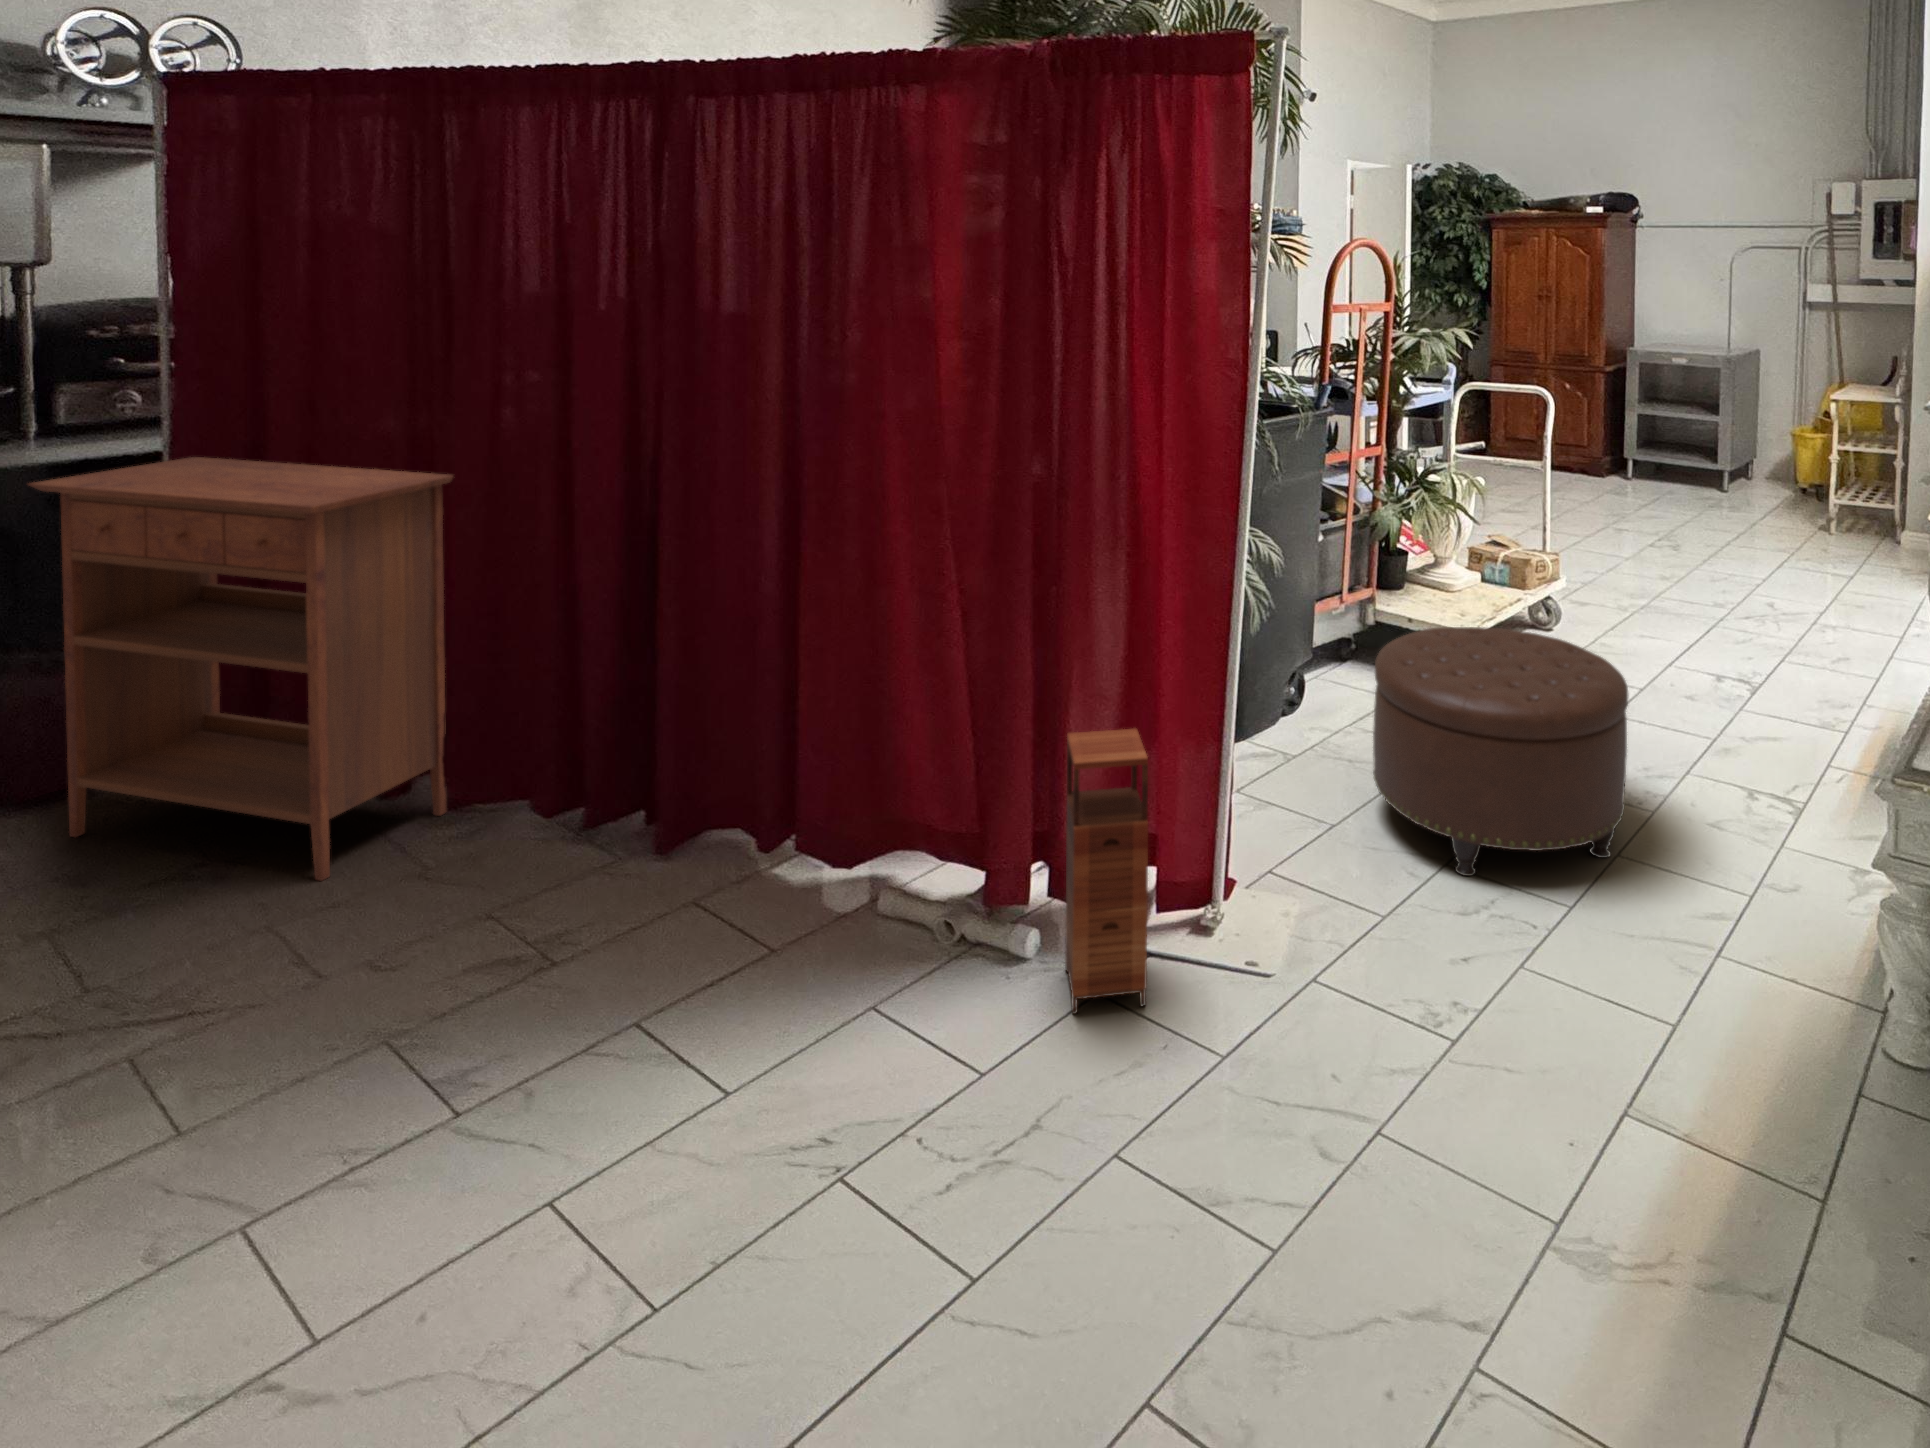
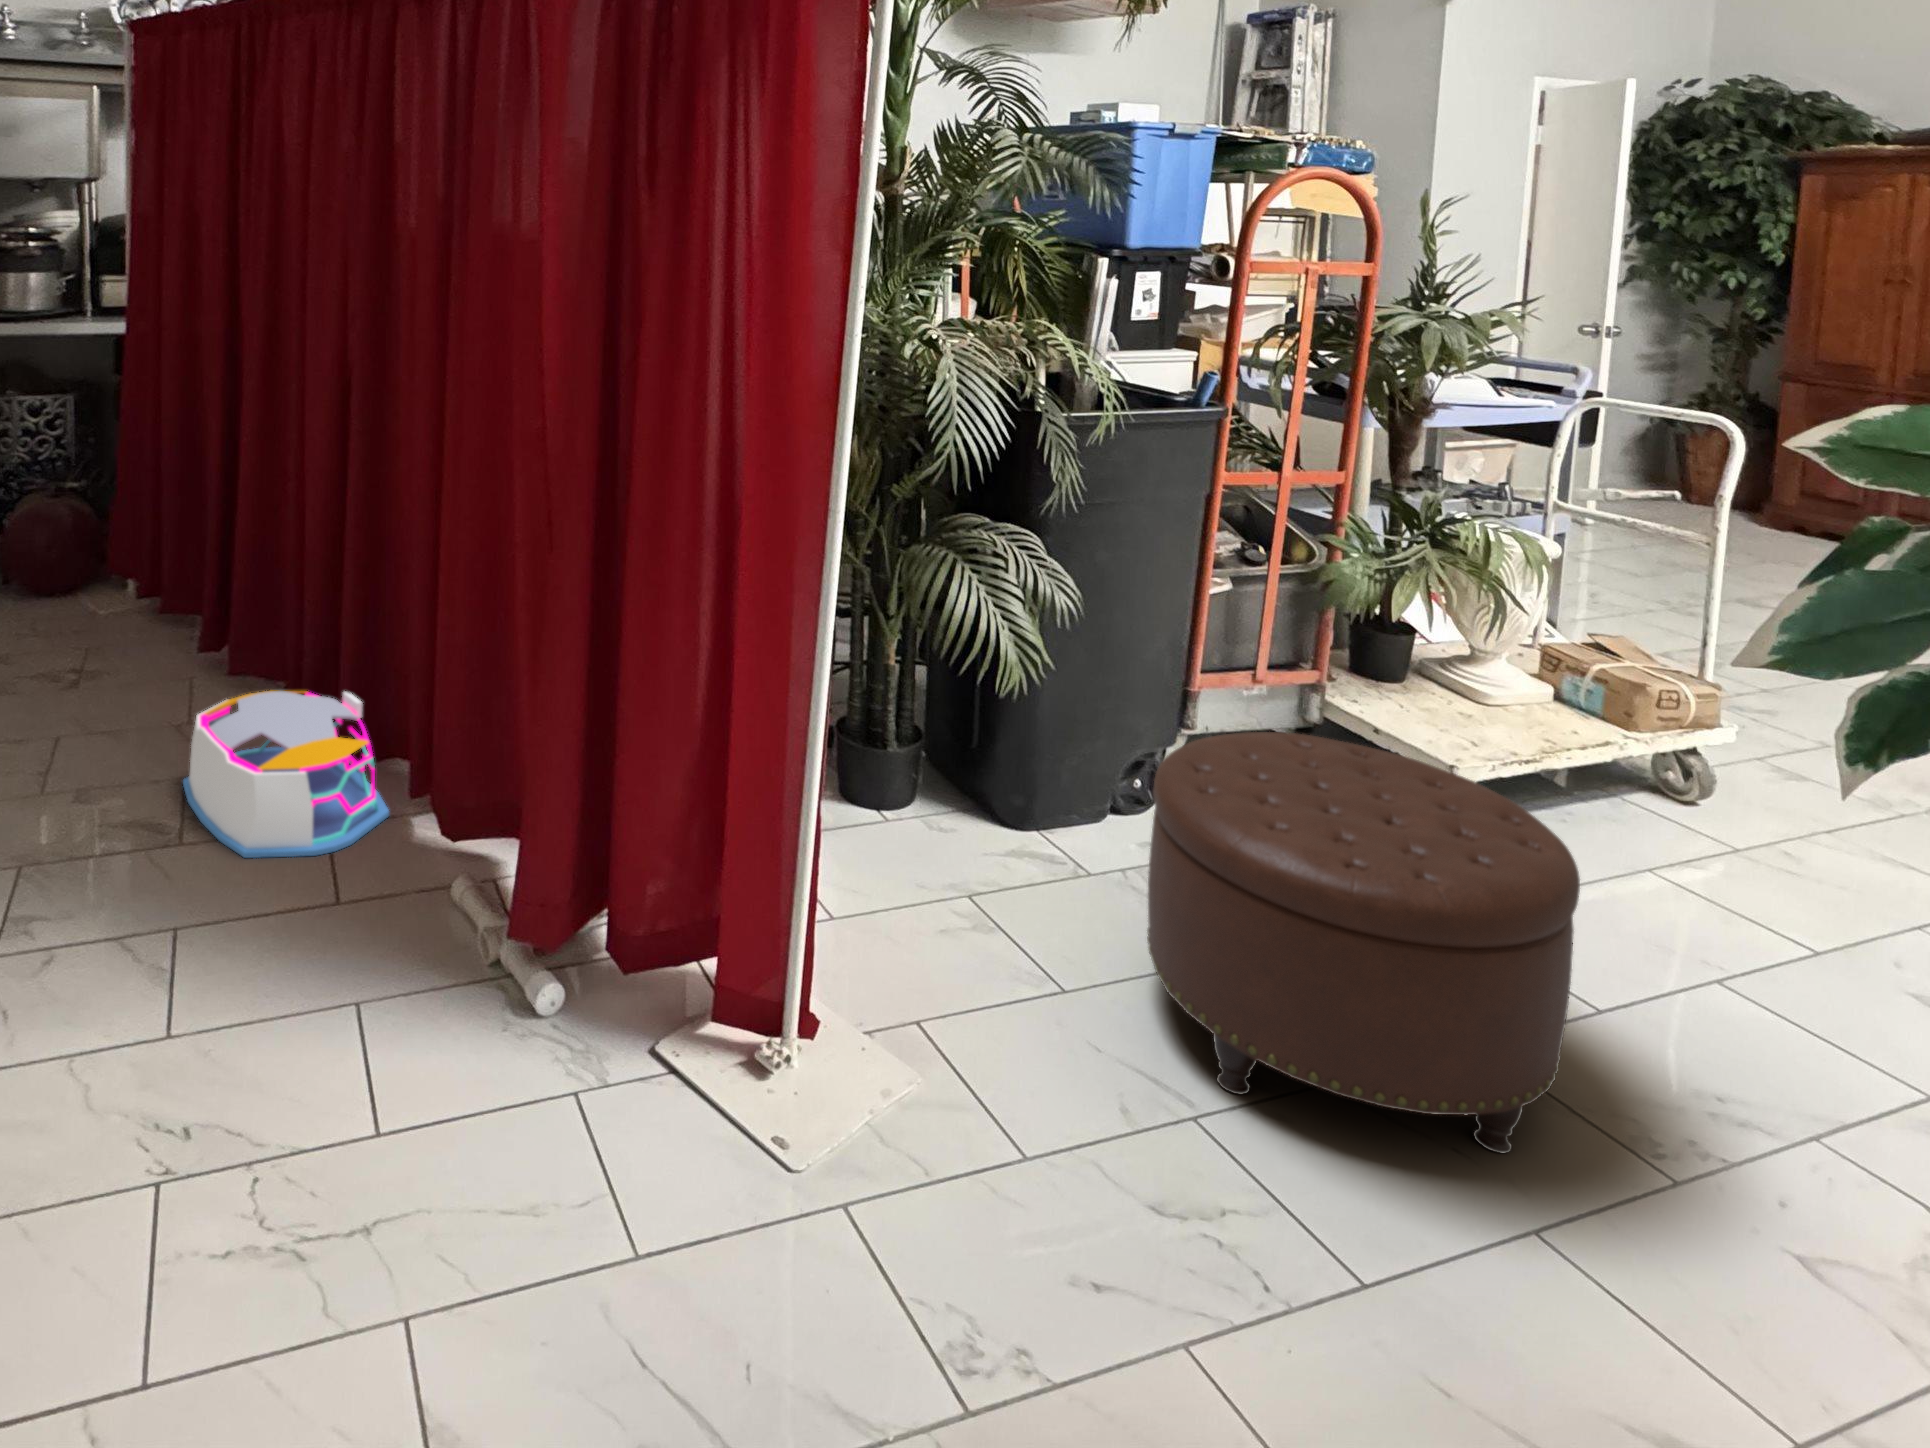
console table: present [28,457,455,881] -> none [9,343,263,712]
storage cabinet: present [1065,728,1148,1014] -> none [594,733,716,1079]
storage bin: none [461,784,723,979] -> present [183,691,389,858]

